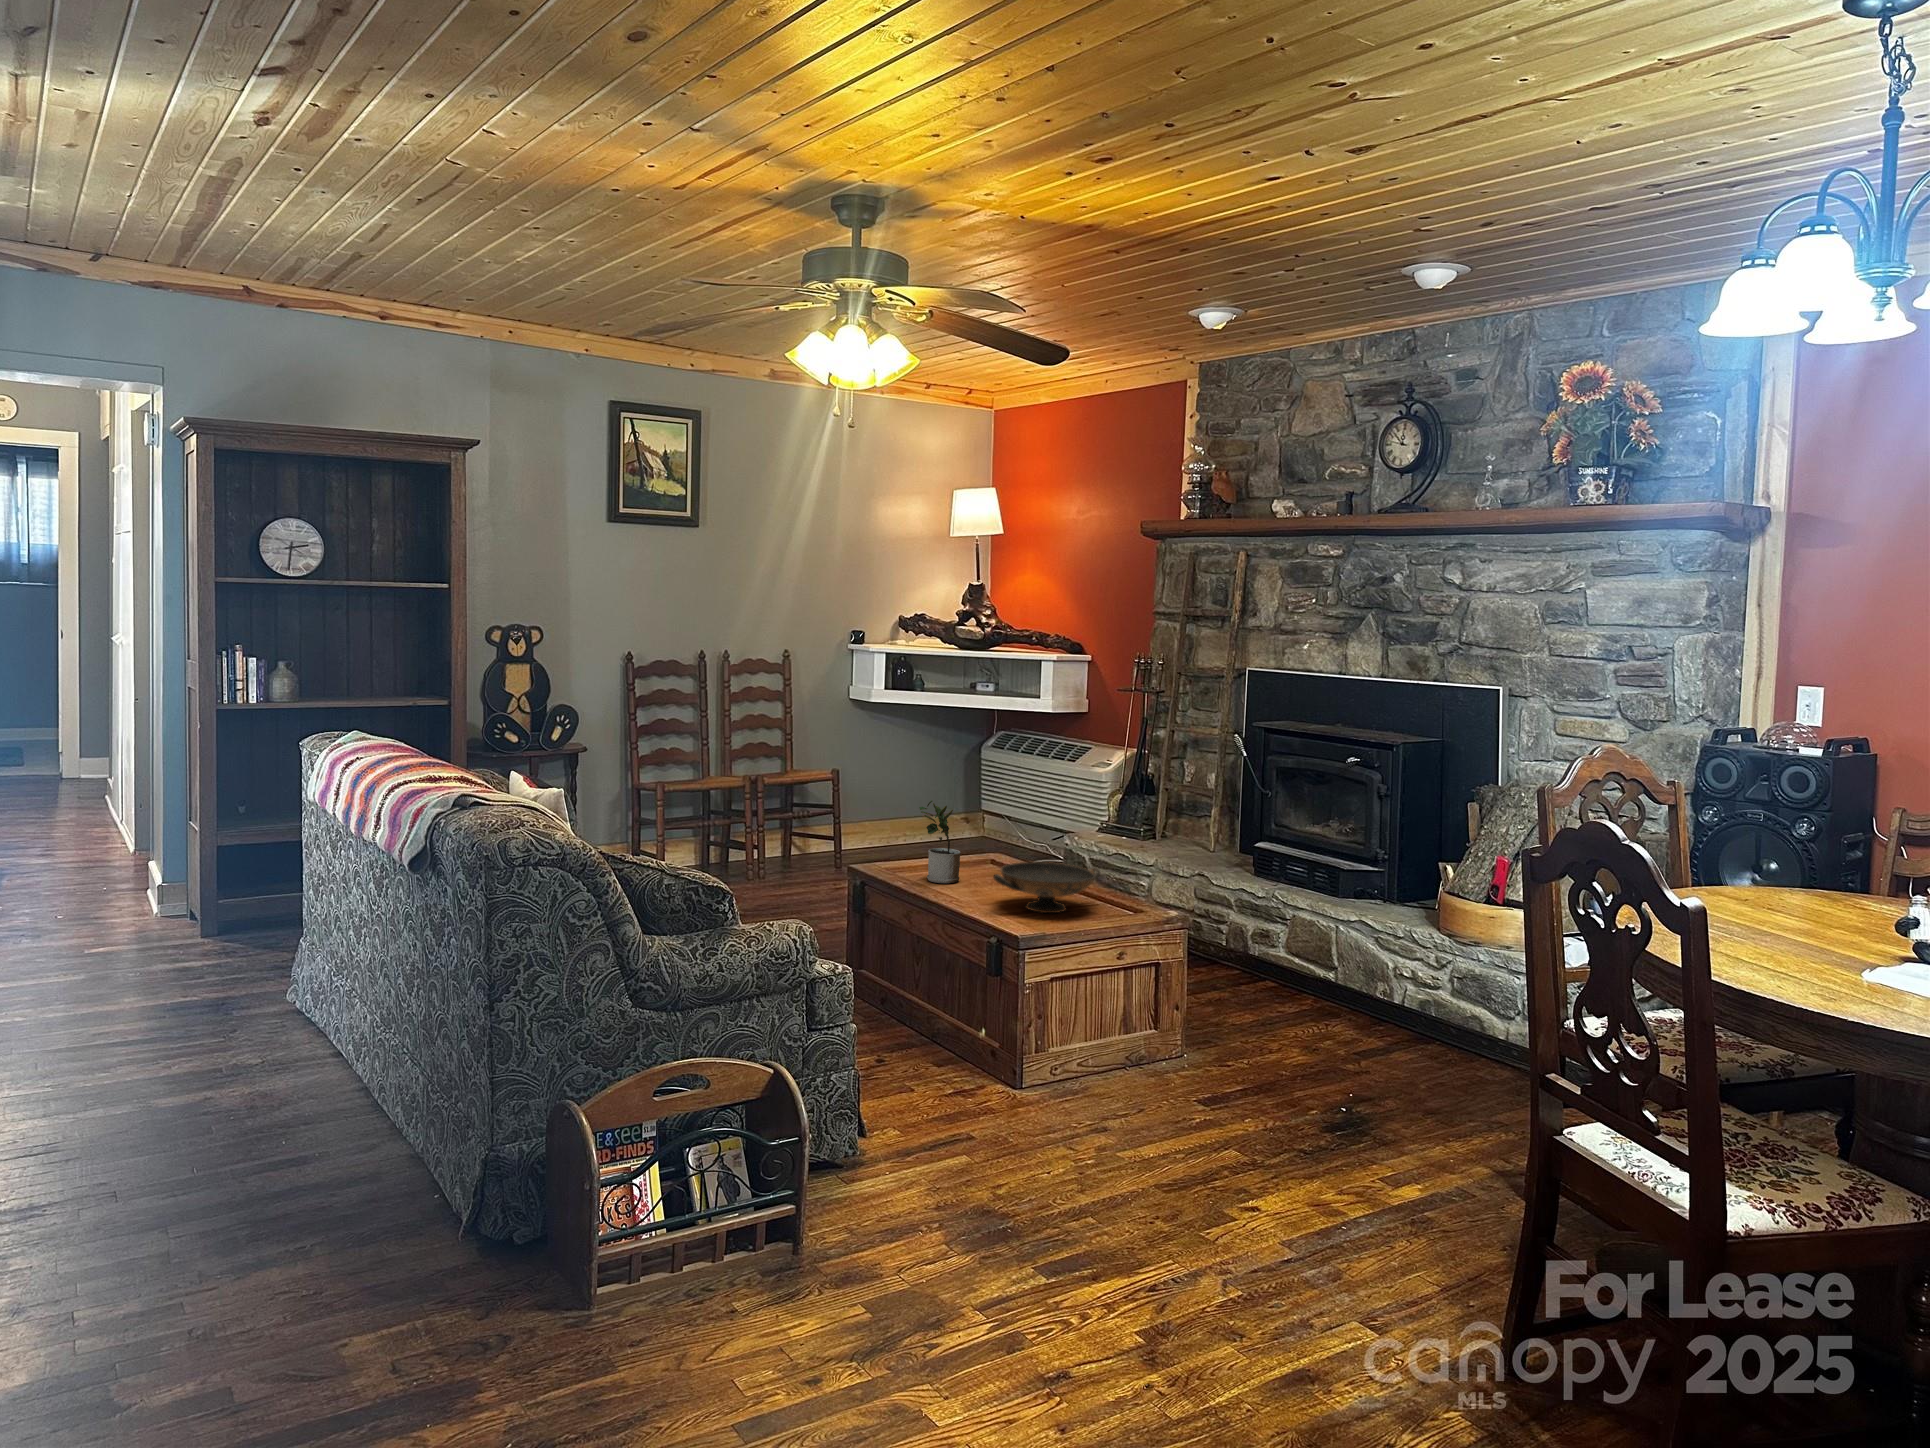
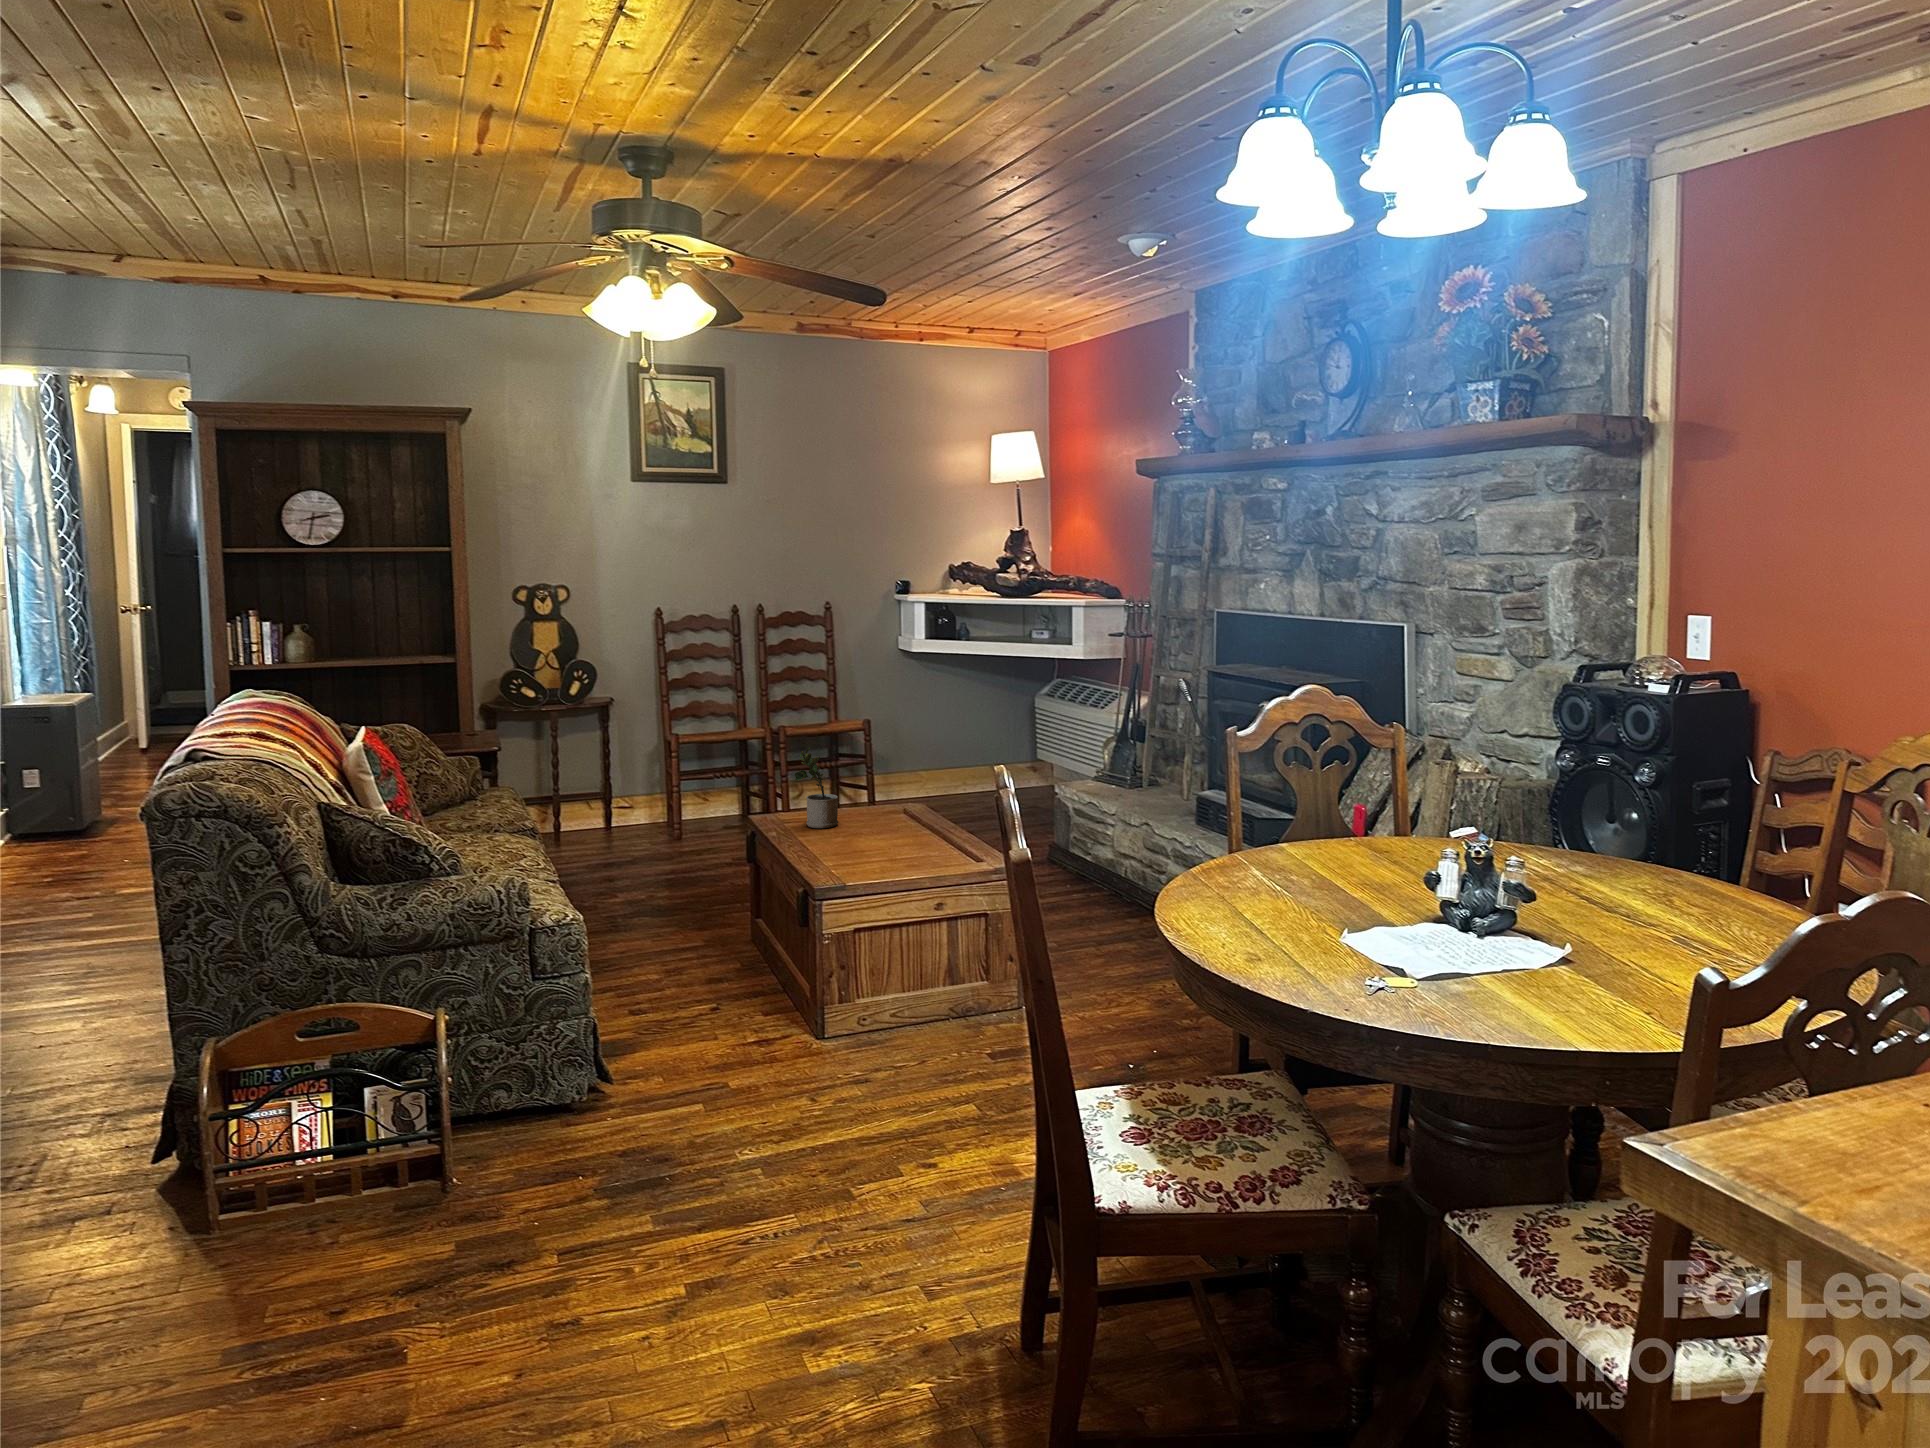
decorative bowl: present [993,862,1100,913] -> none [824,808,943,858]

